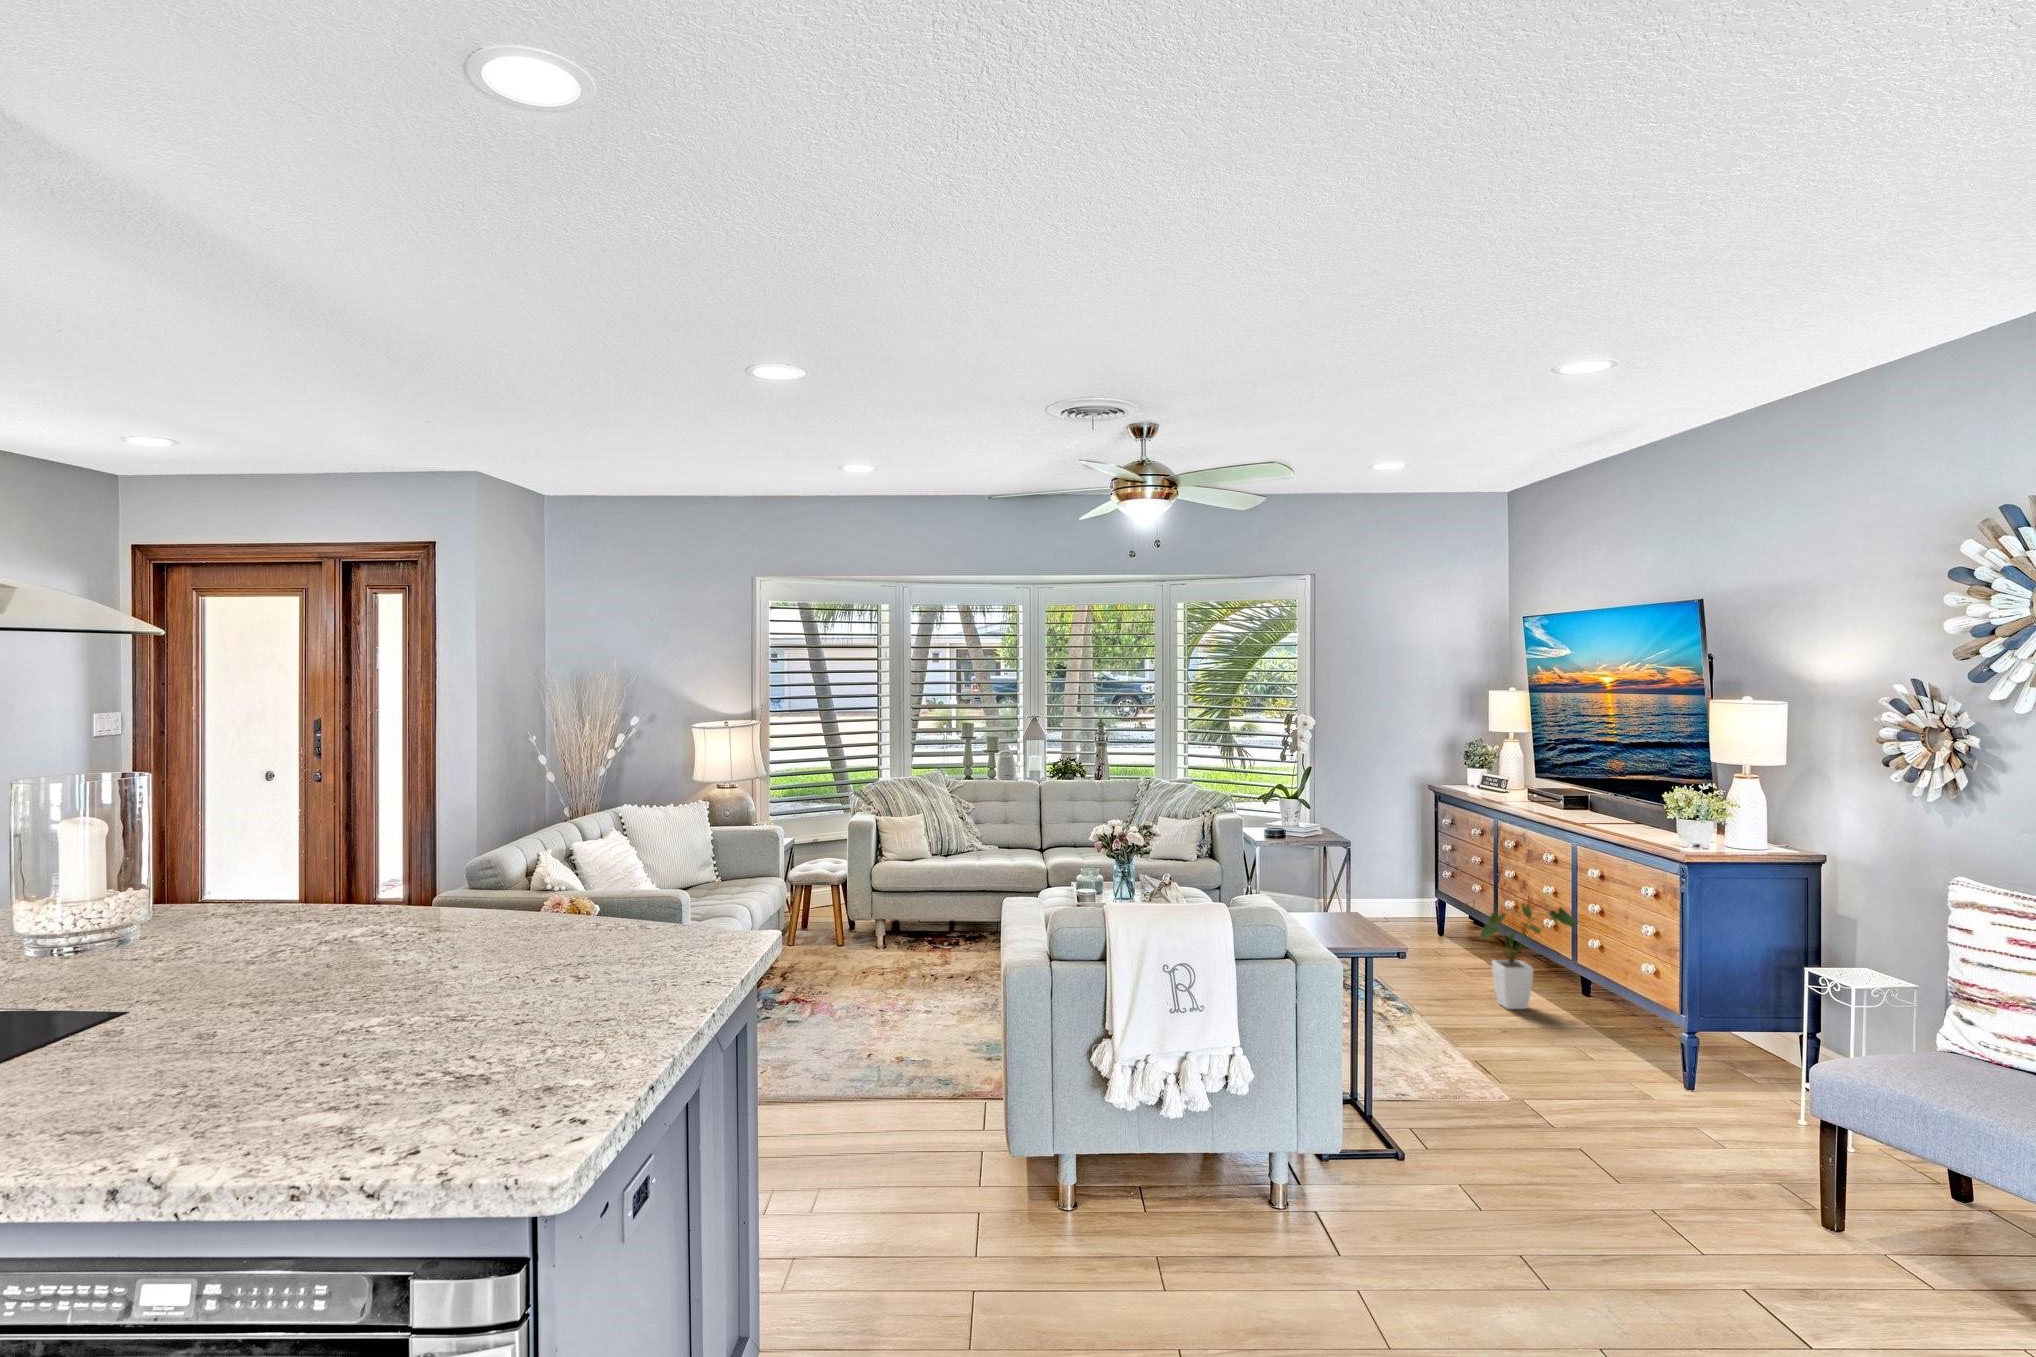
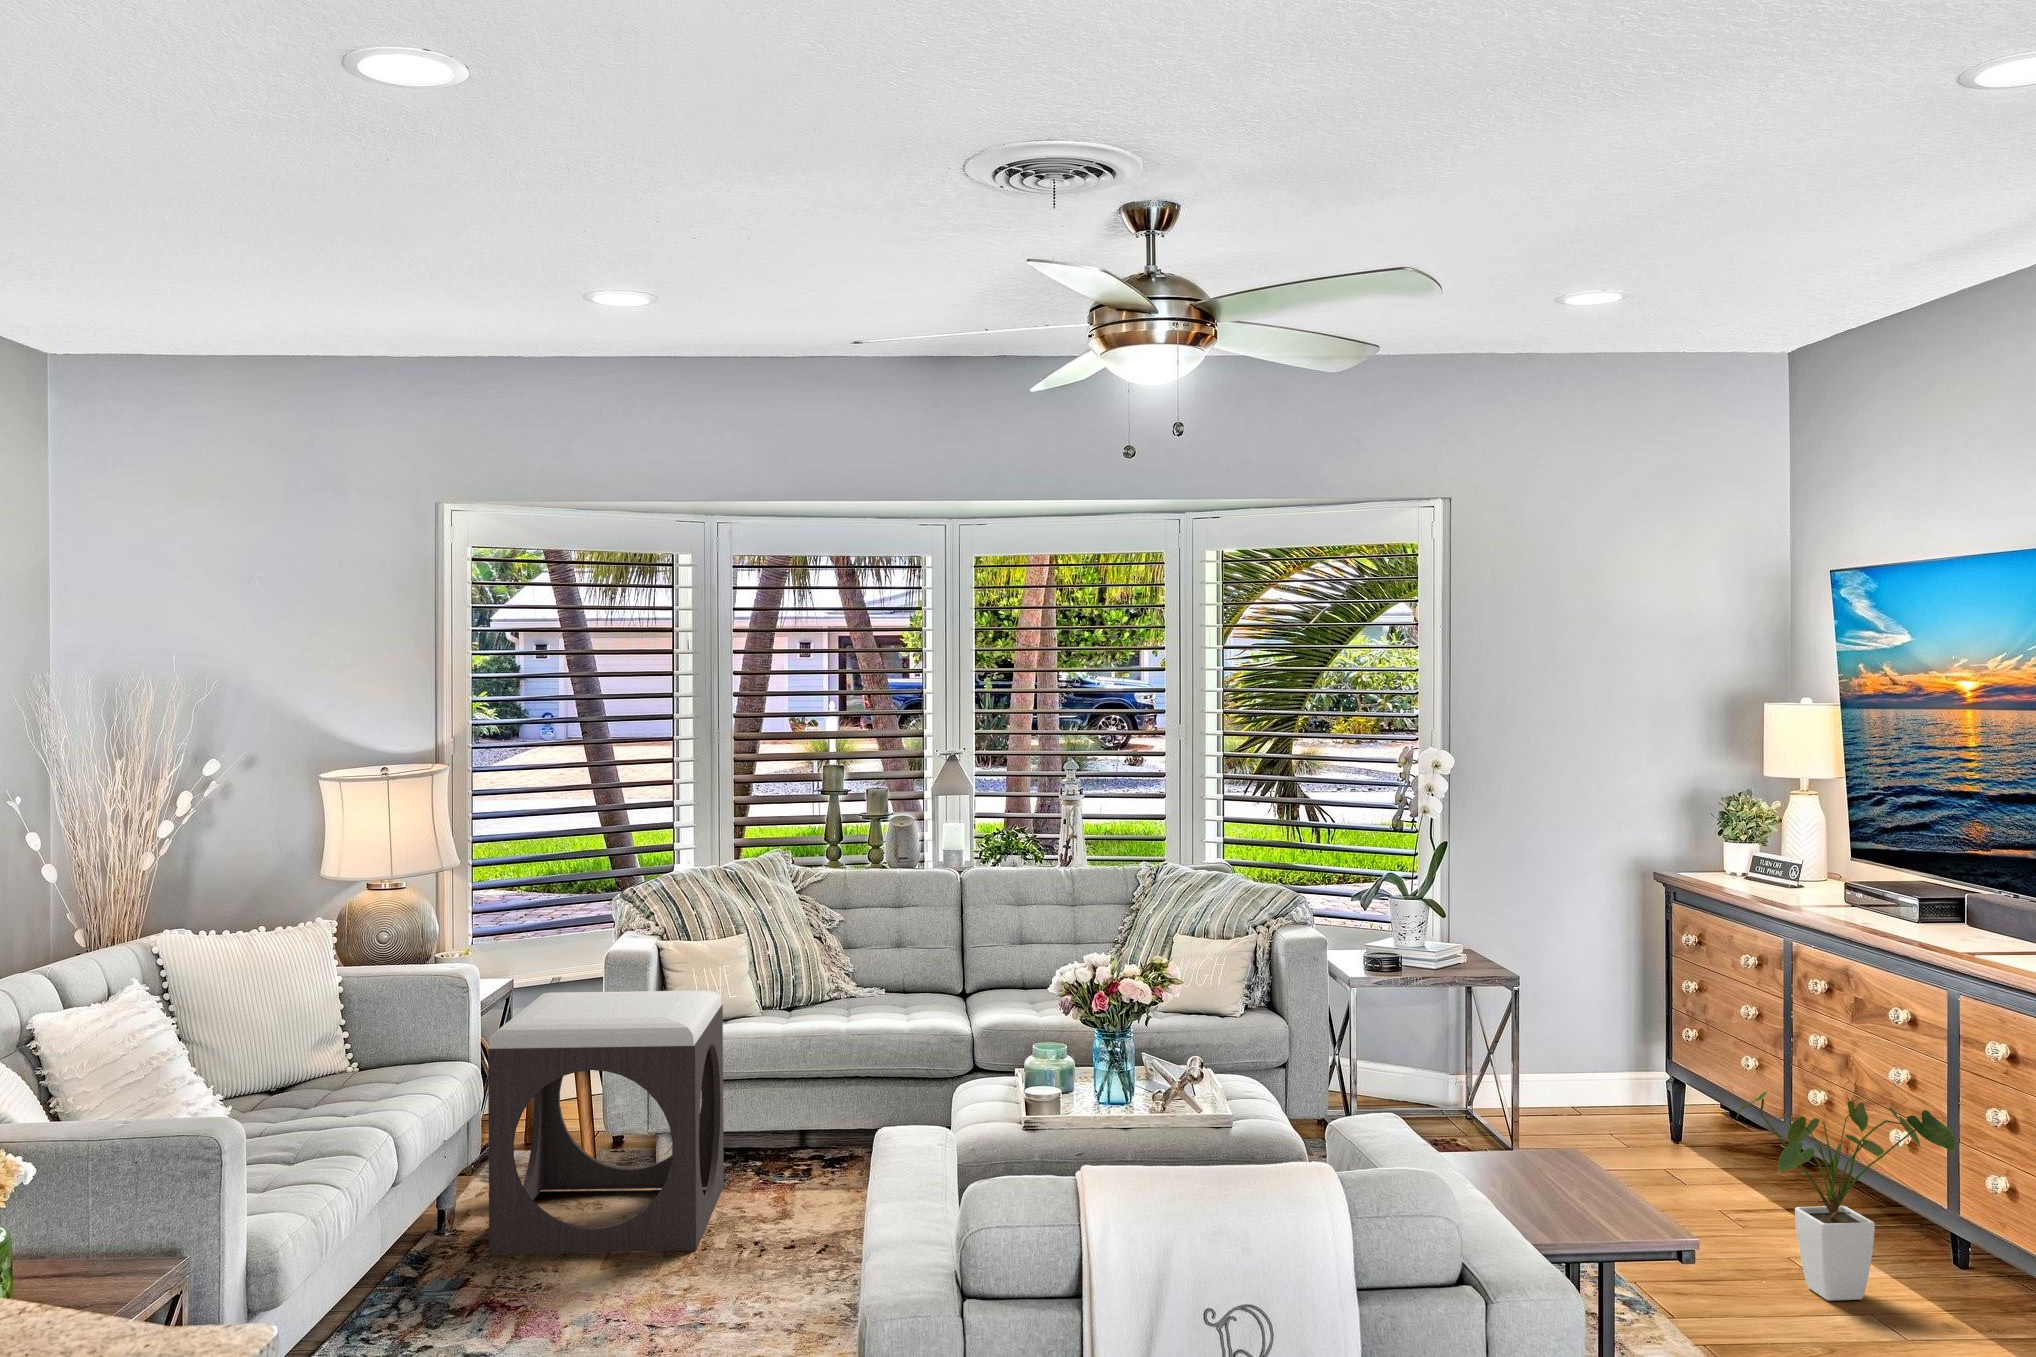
footstool: none [792,842,912,977] -> present [488,991,724,1254]

